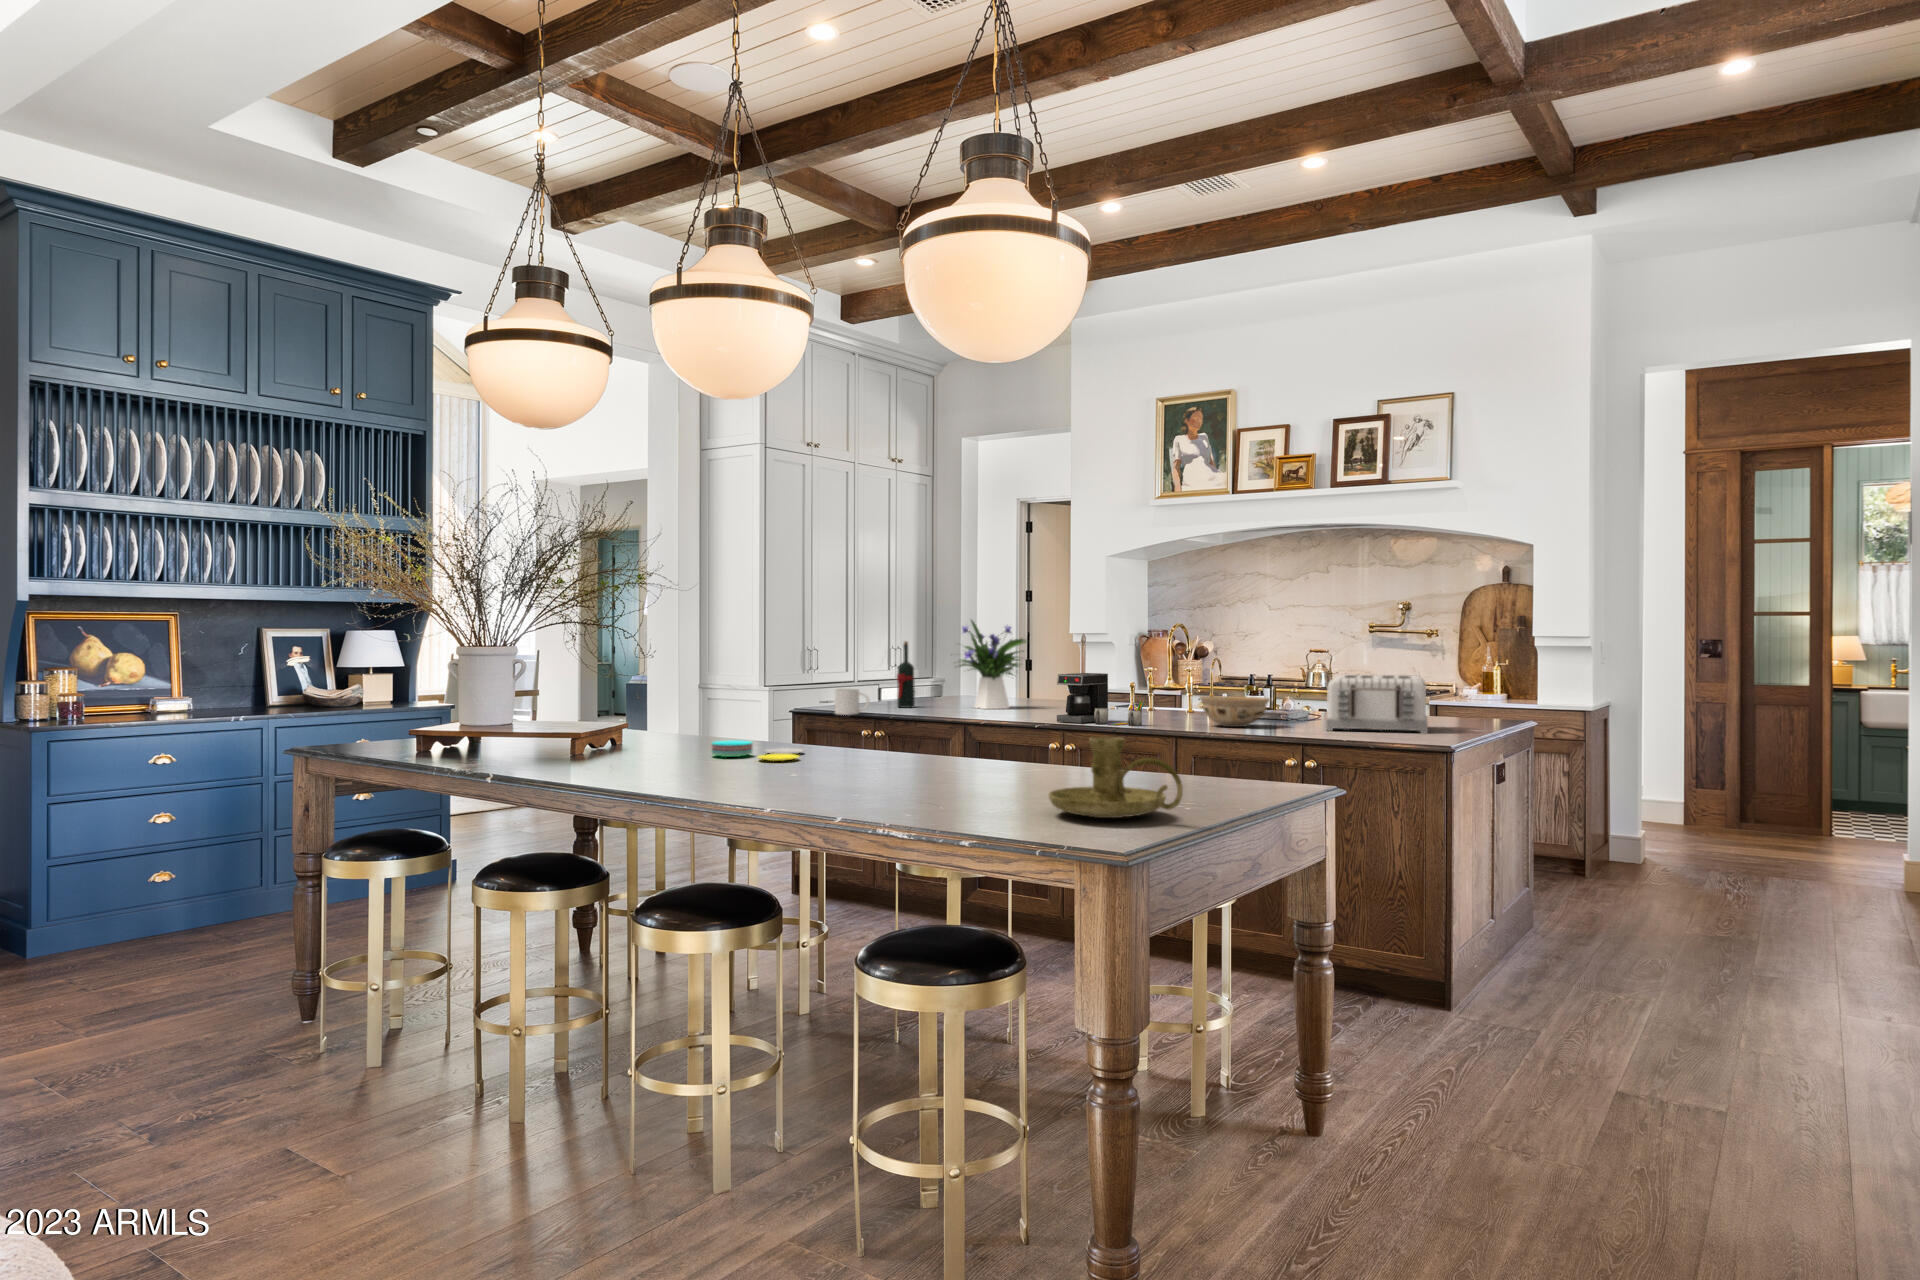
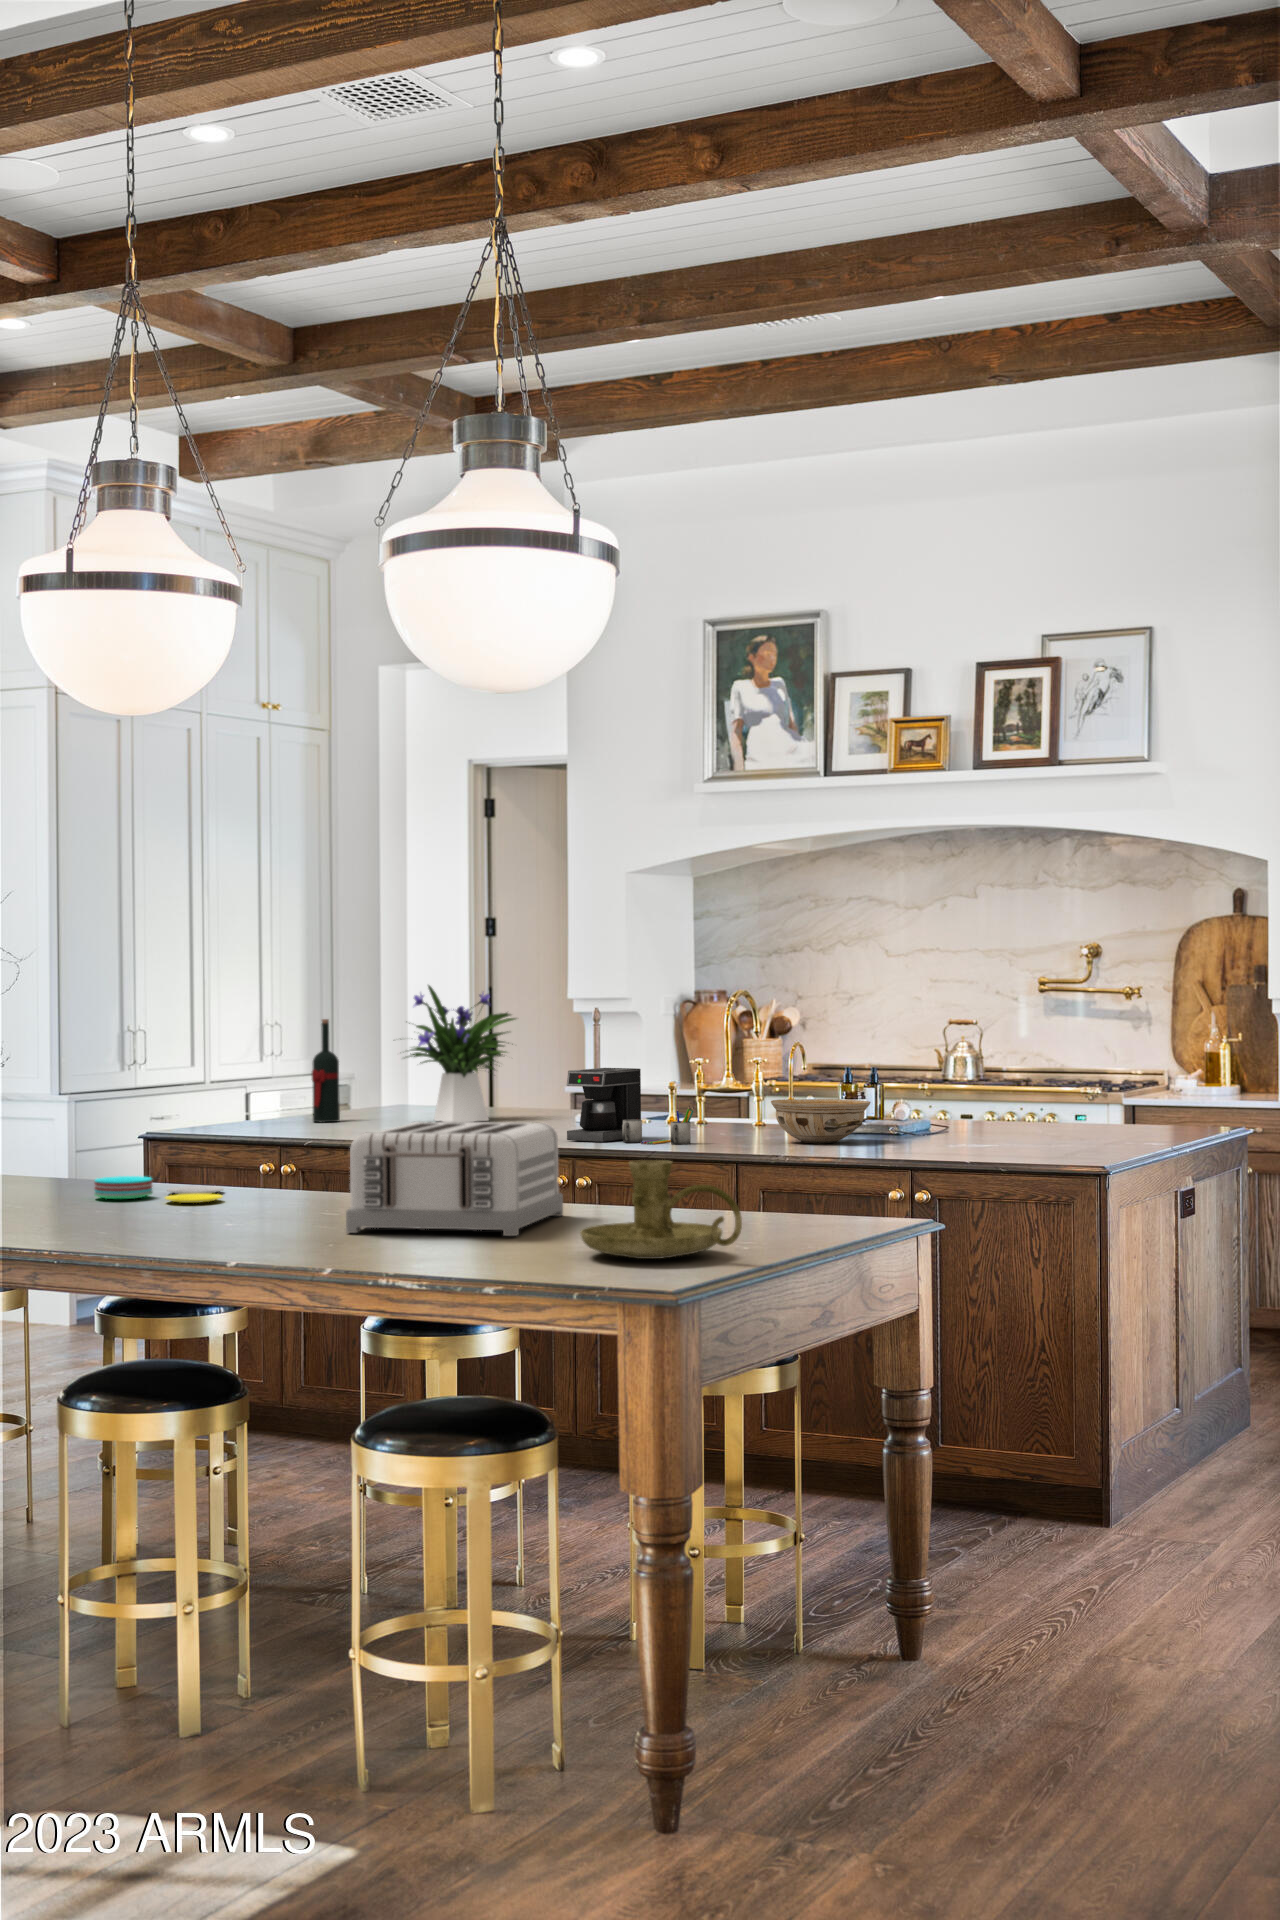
toaster: present [1326,675,1428,734] -> present [346,1122,563,1236]
mug: present [835,689,869,715] -> none [224,1095,278,1135]

